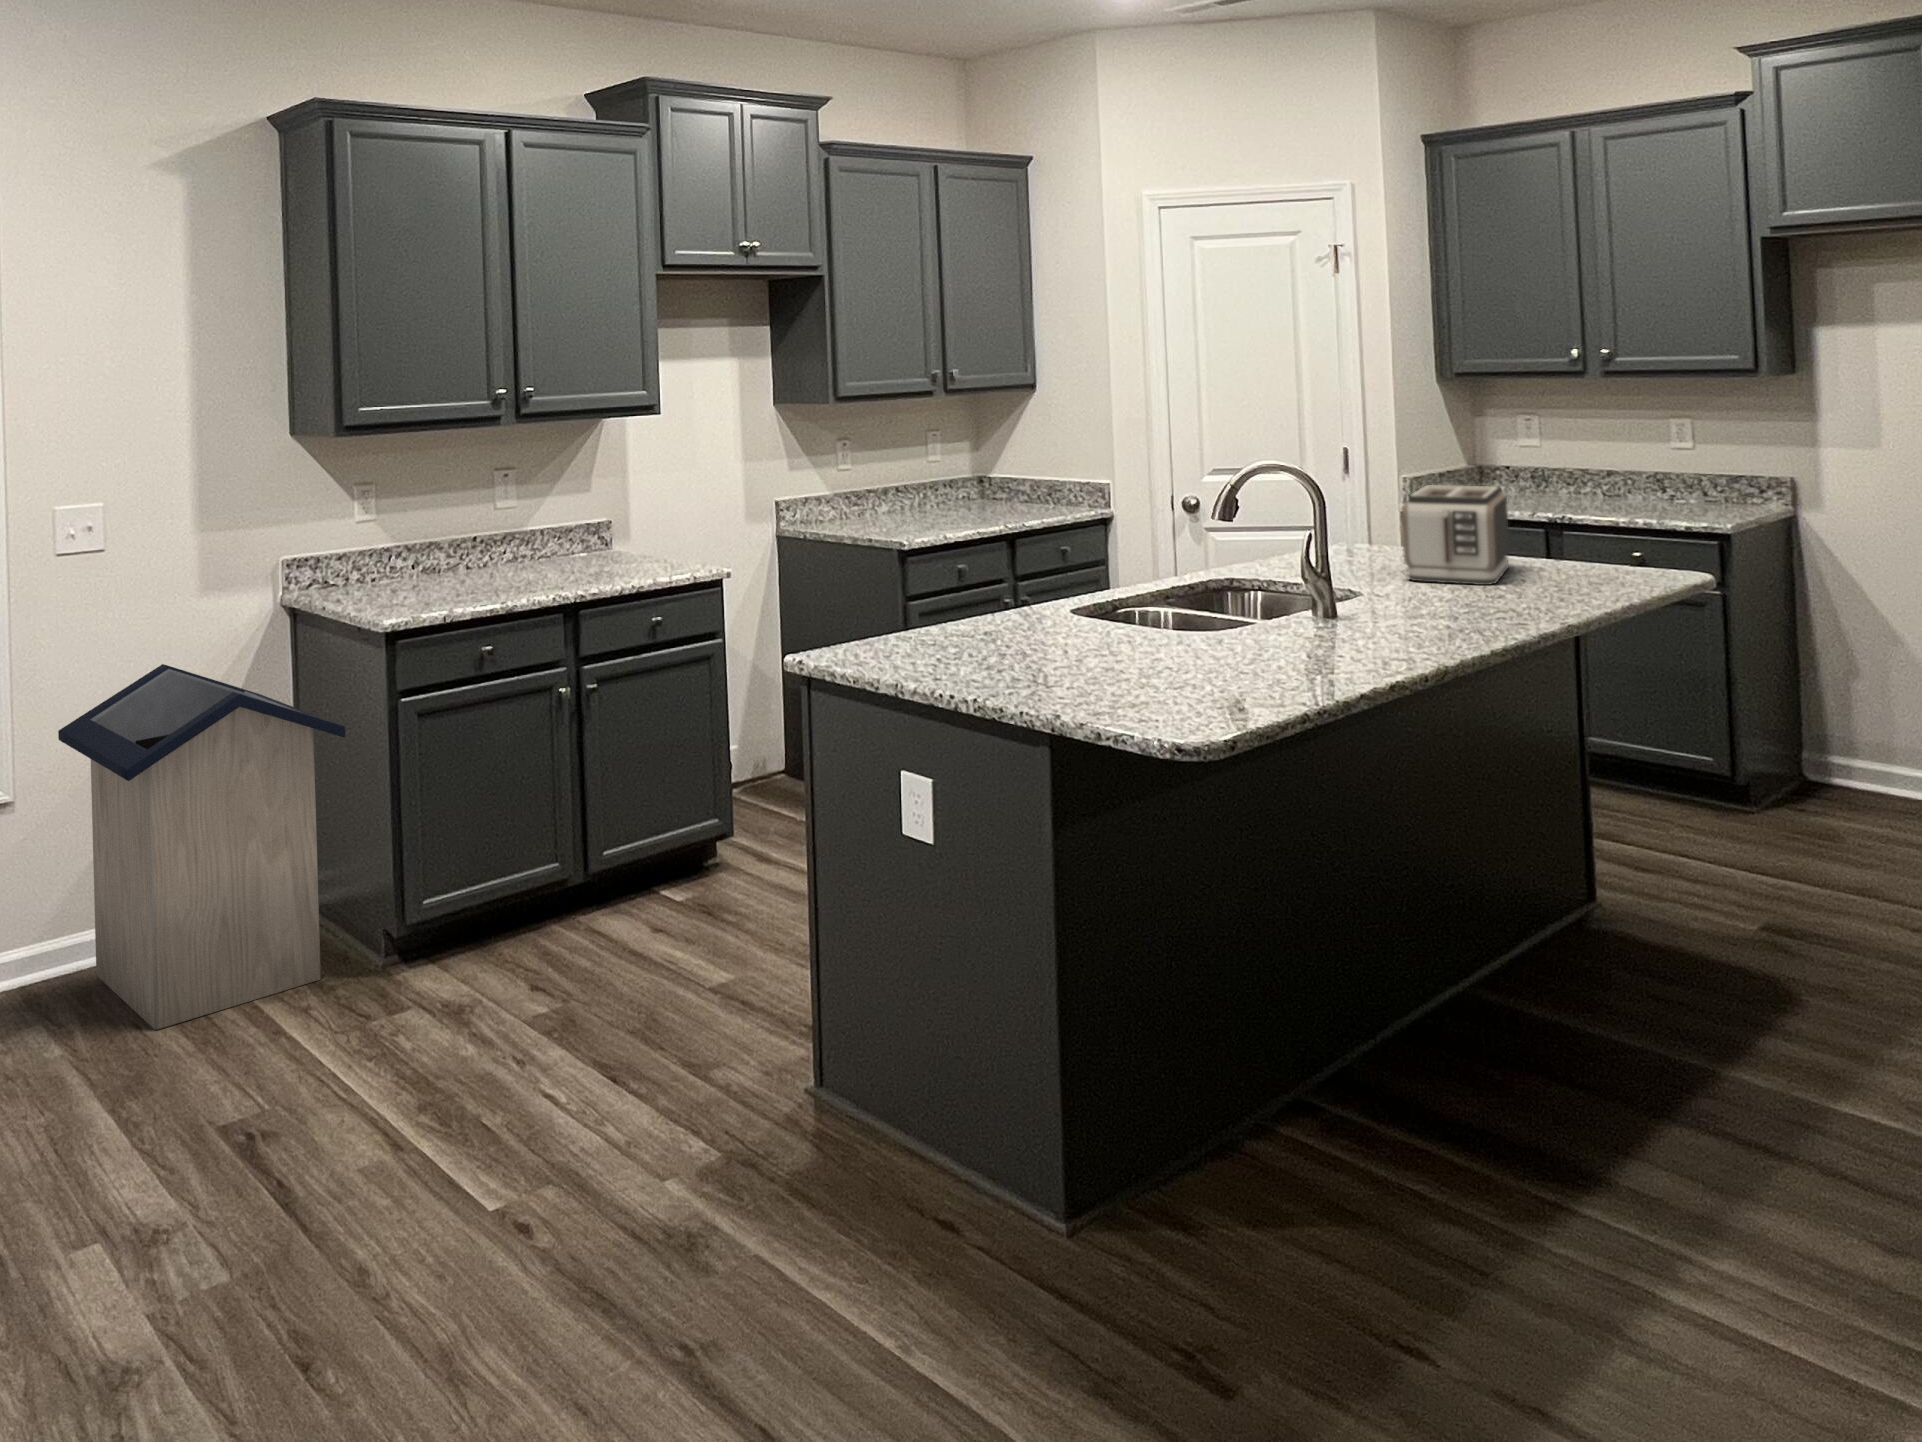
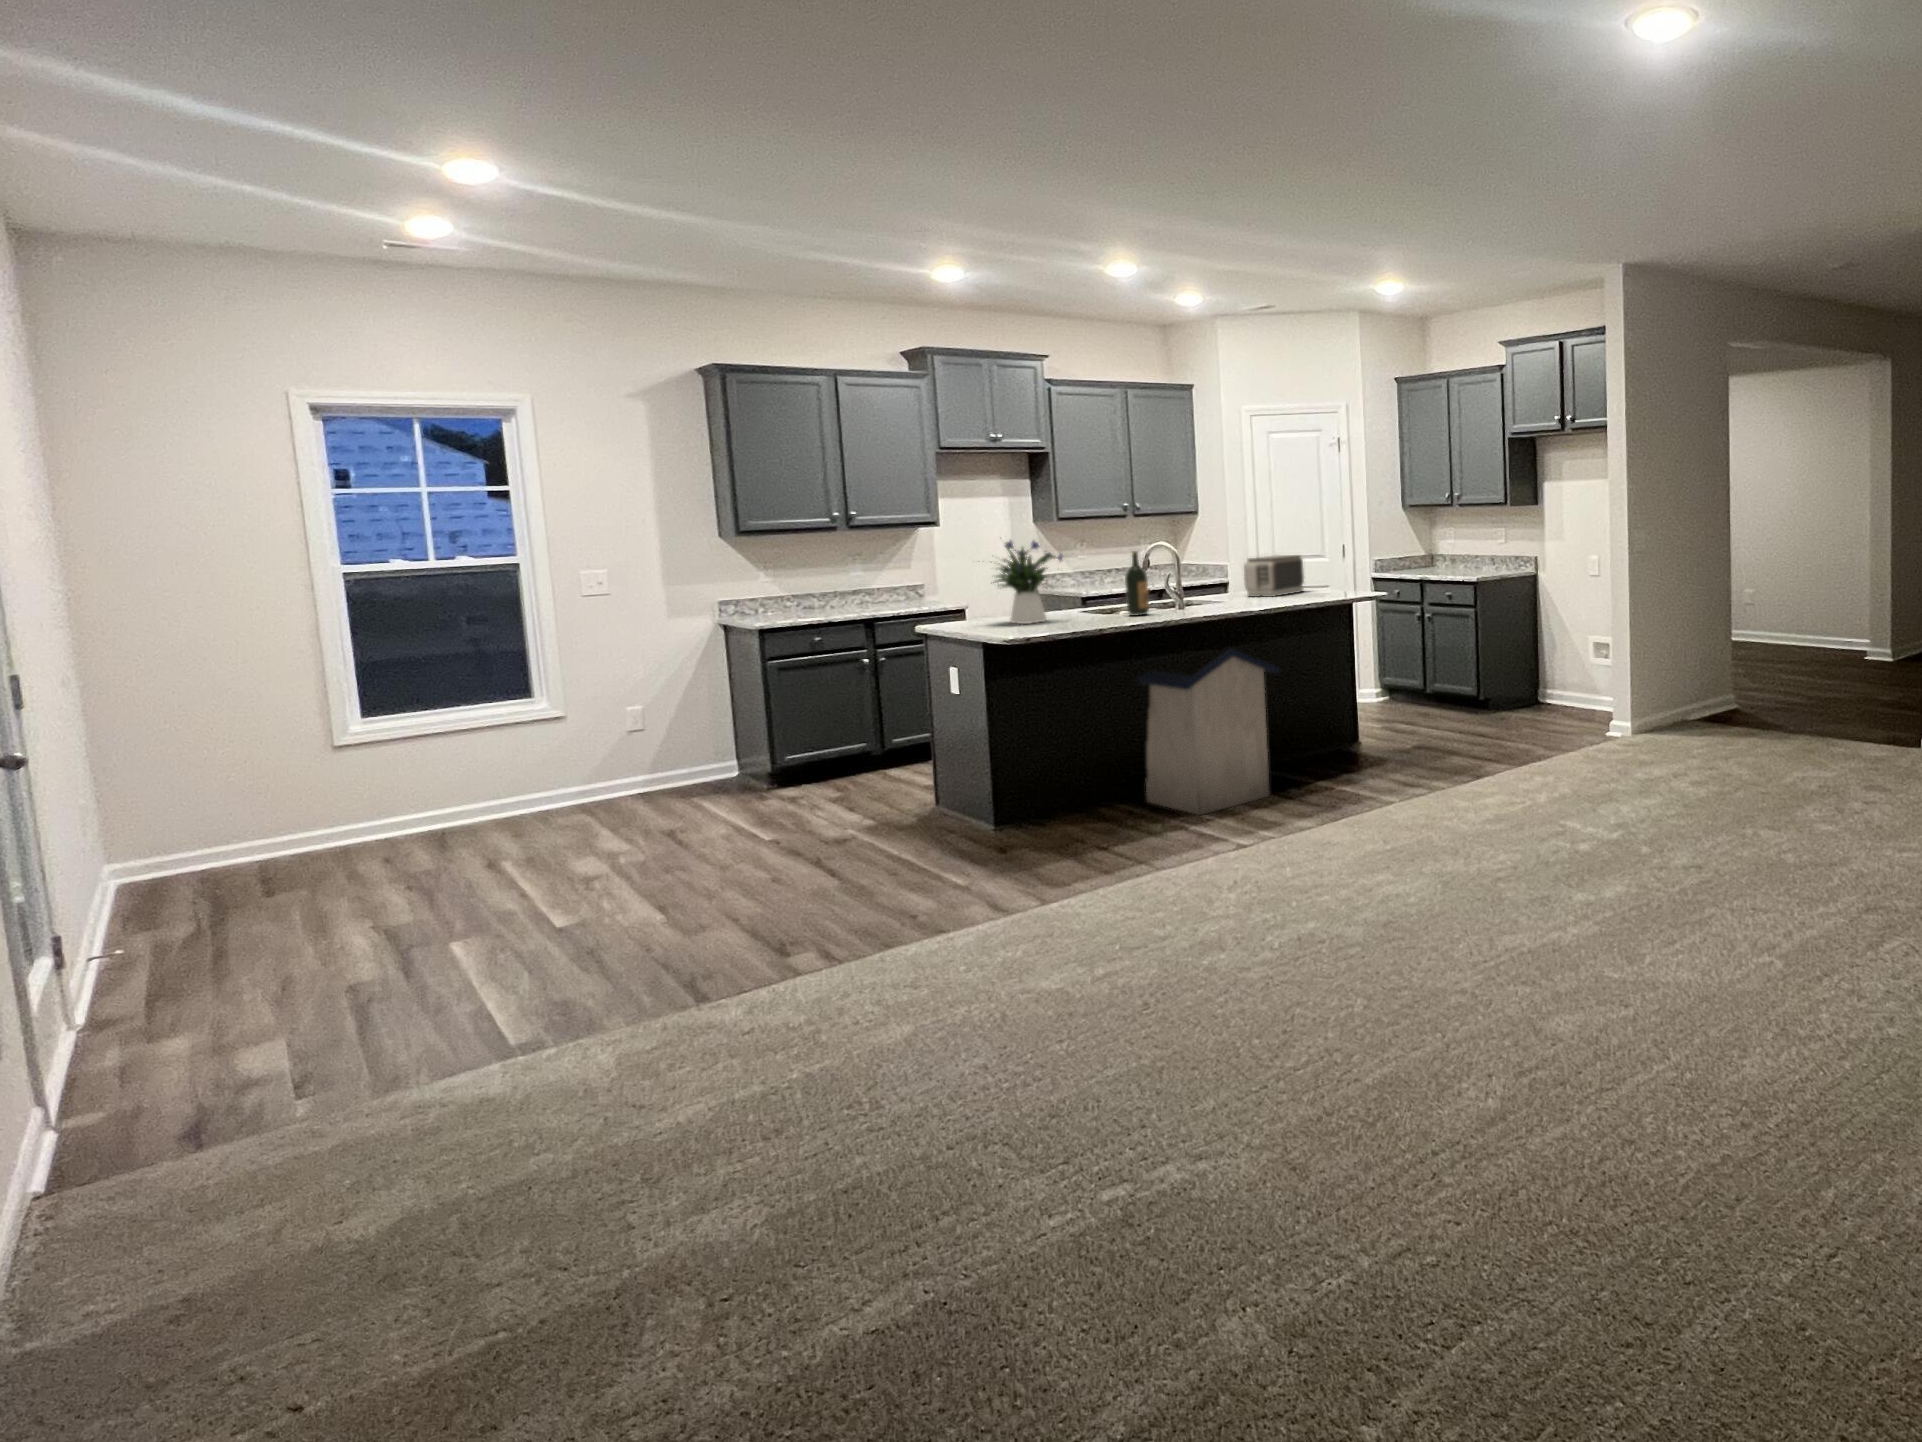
flower arrangement: none [982,453,1201,679] -> present [993,541,1063,624]
wine bottle: none [1319,493,1382,656] -> present [1125,551,1149,616]
trash can: present [58,664,345,1030] -> present [1138,649,1281,815]

